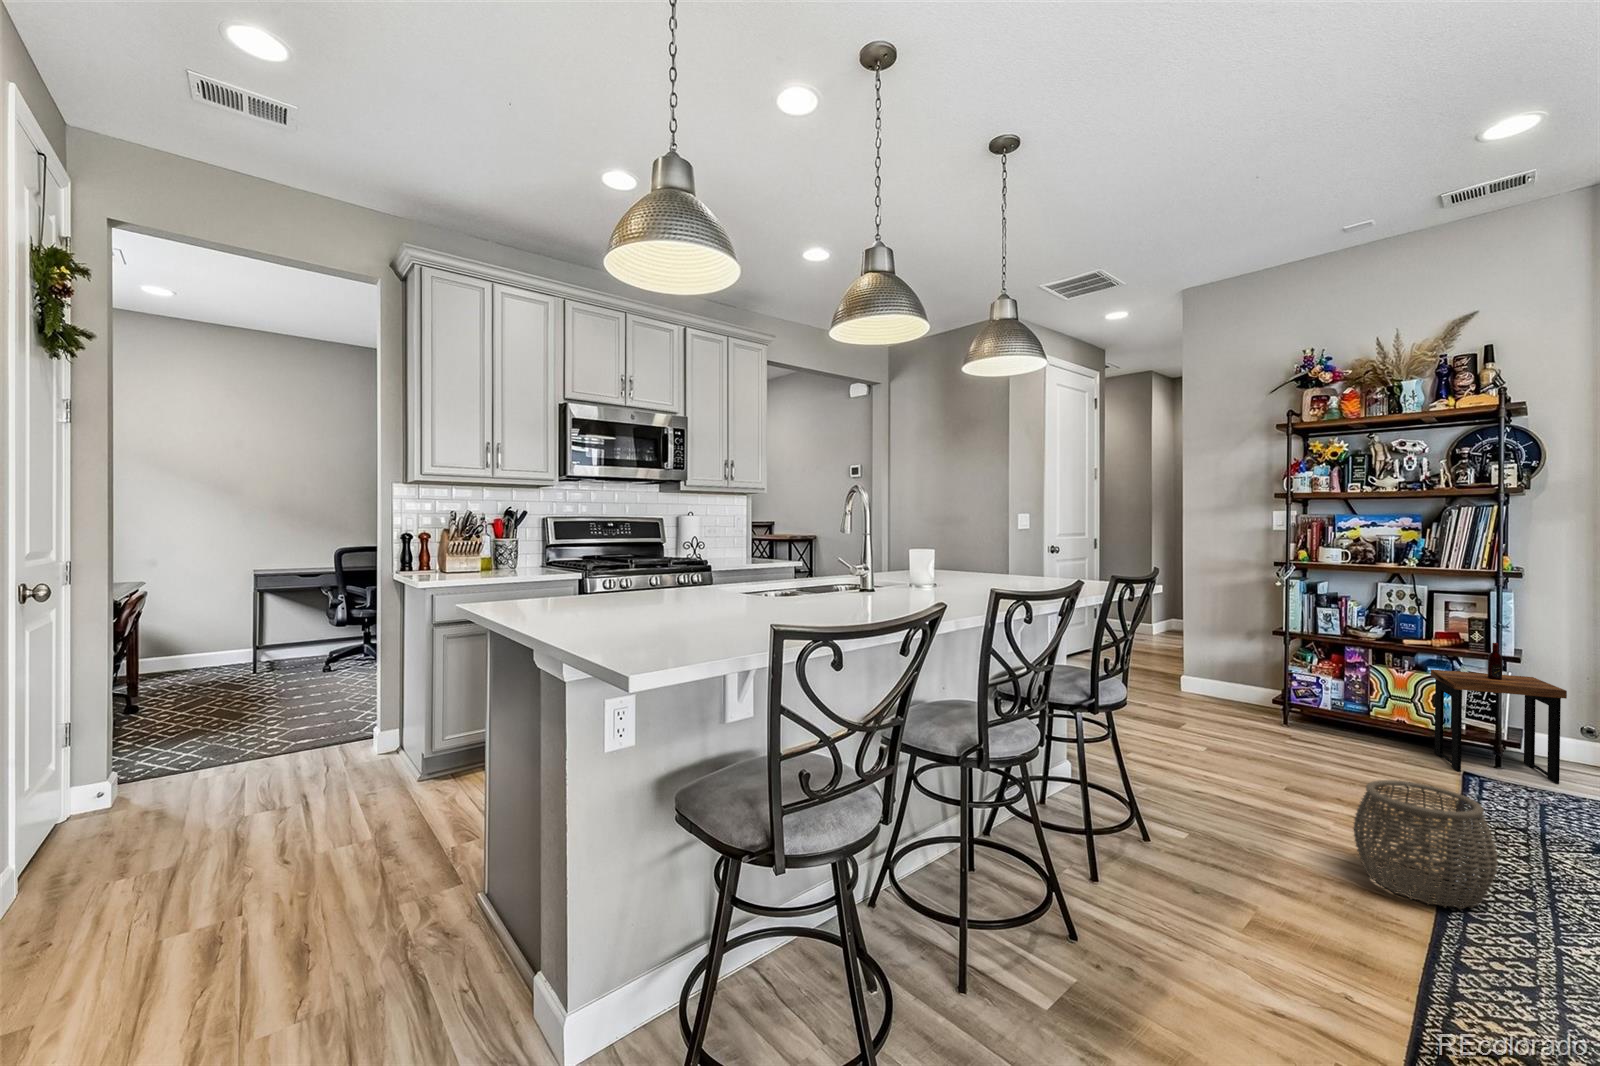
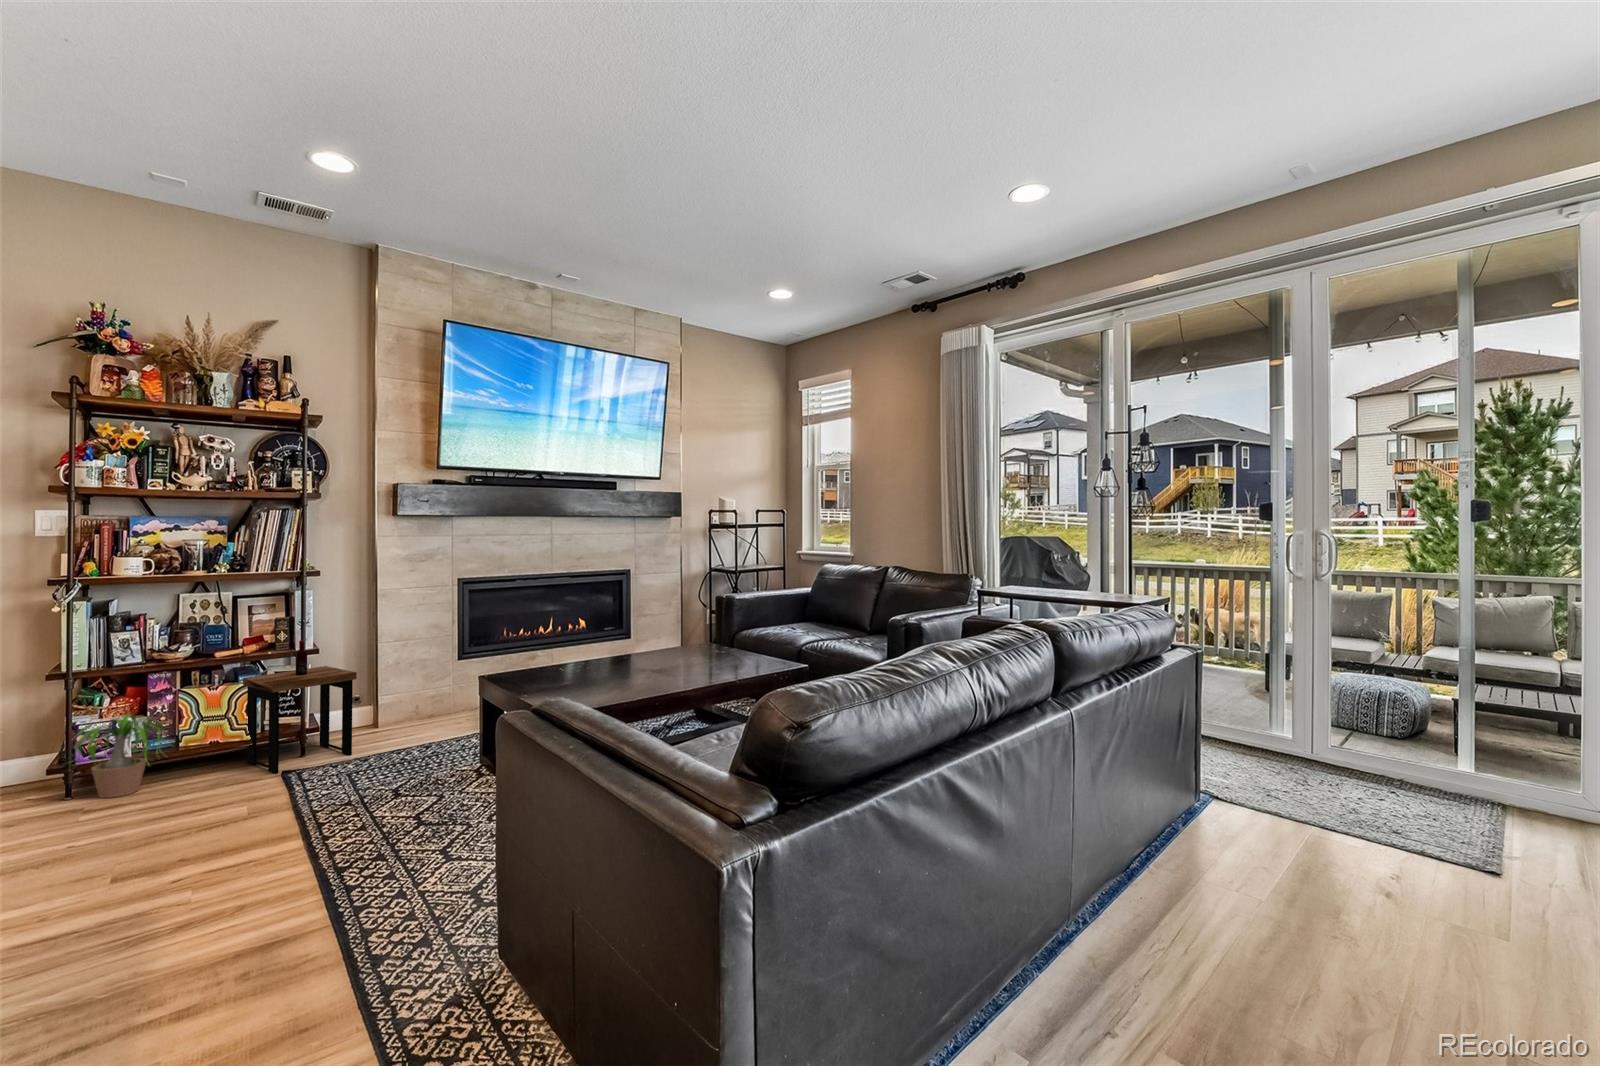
potted plant: none [1275,678,1369,743] -> present [76,714,166,798]
woven basket: present [1354,780,1498,909] -> none [236,793,372,926]

